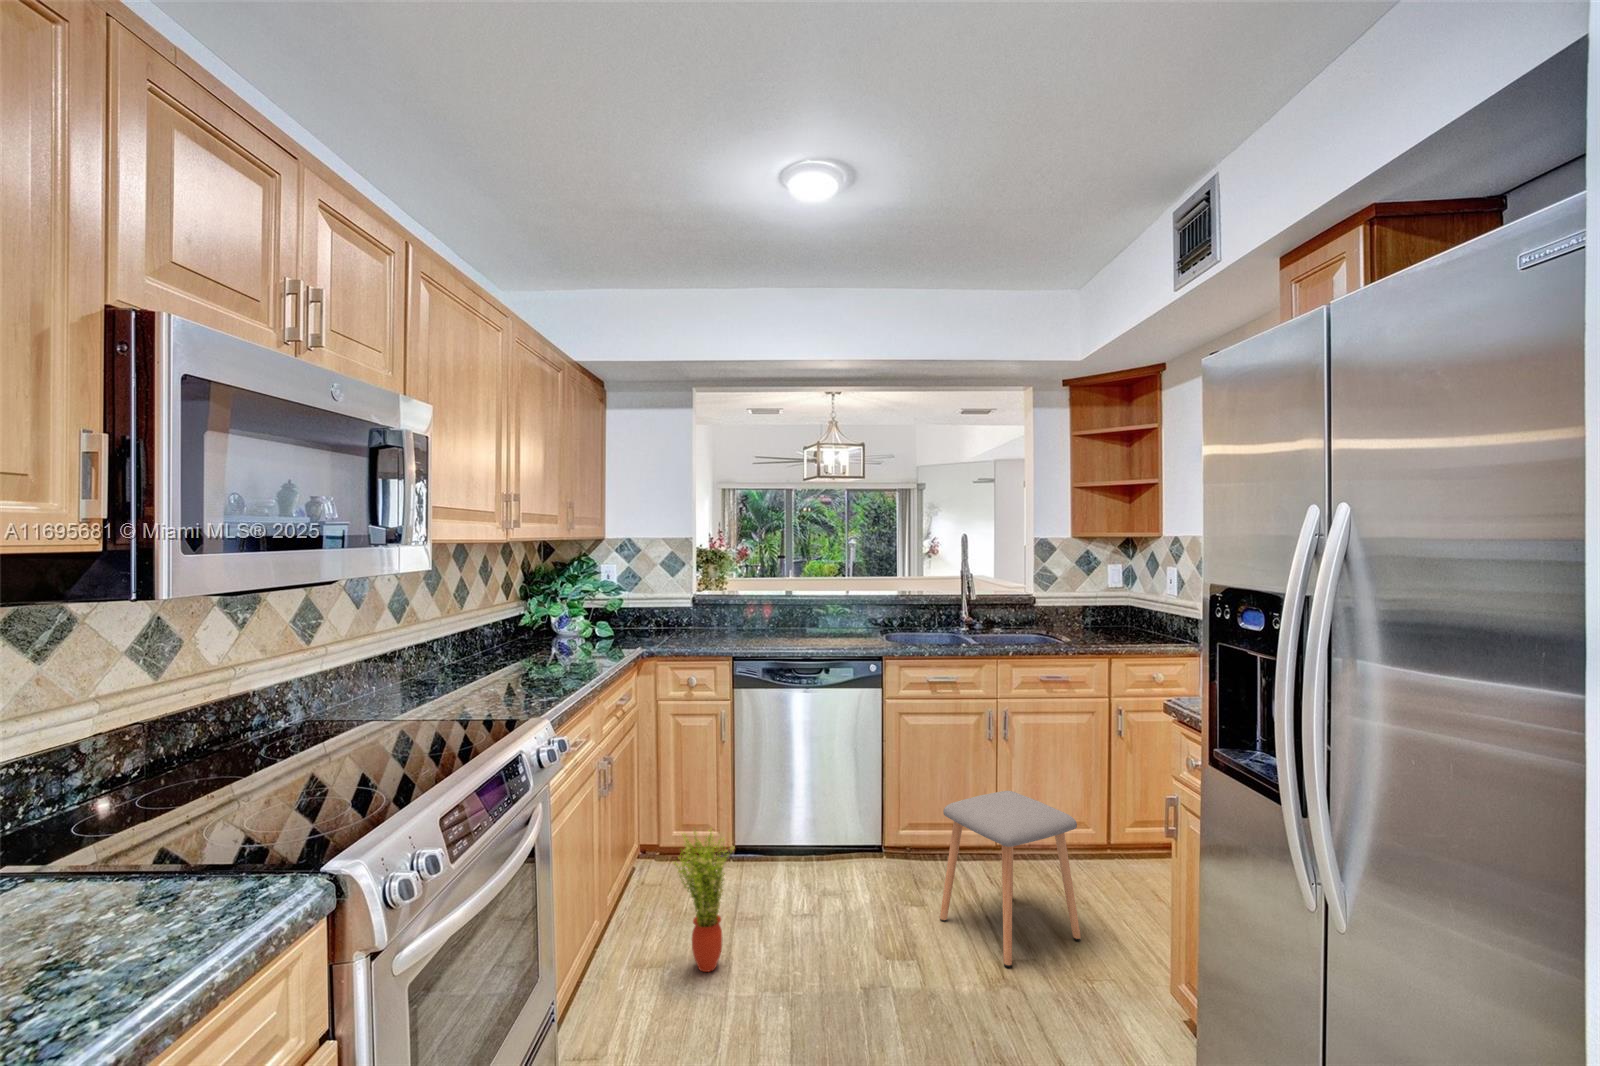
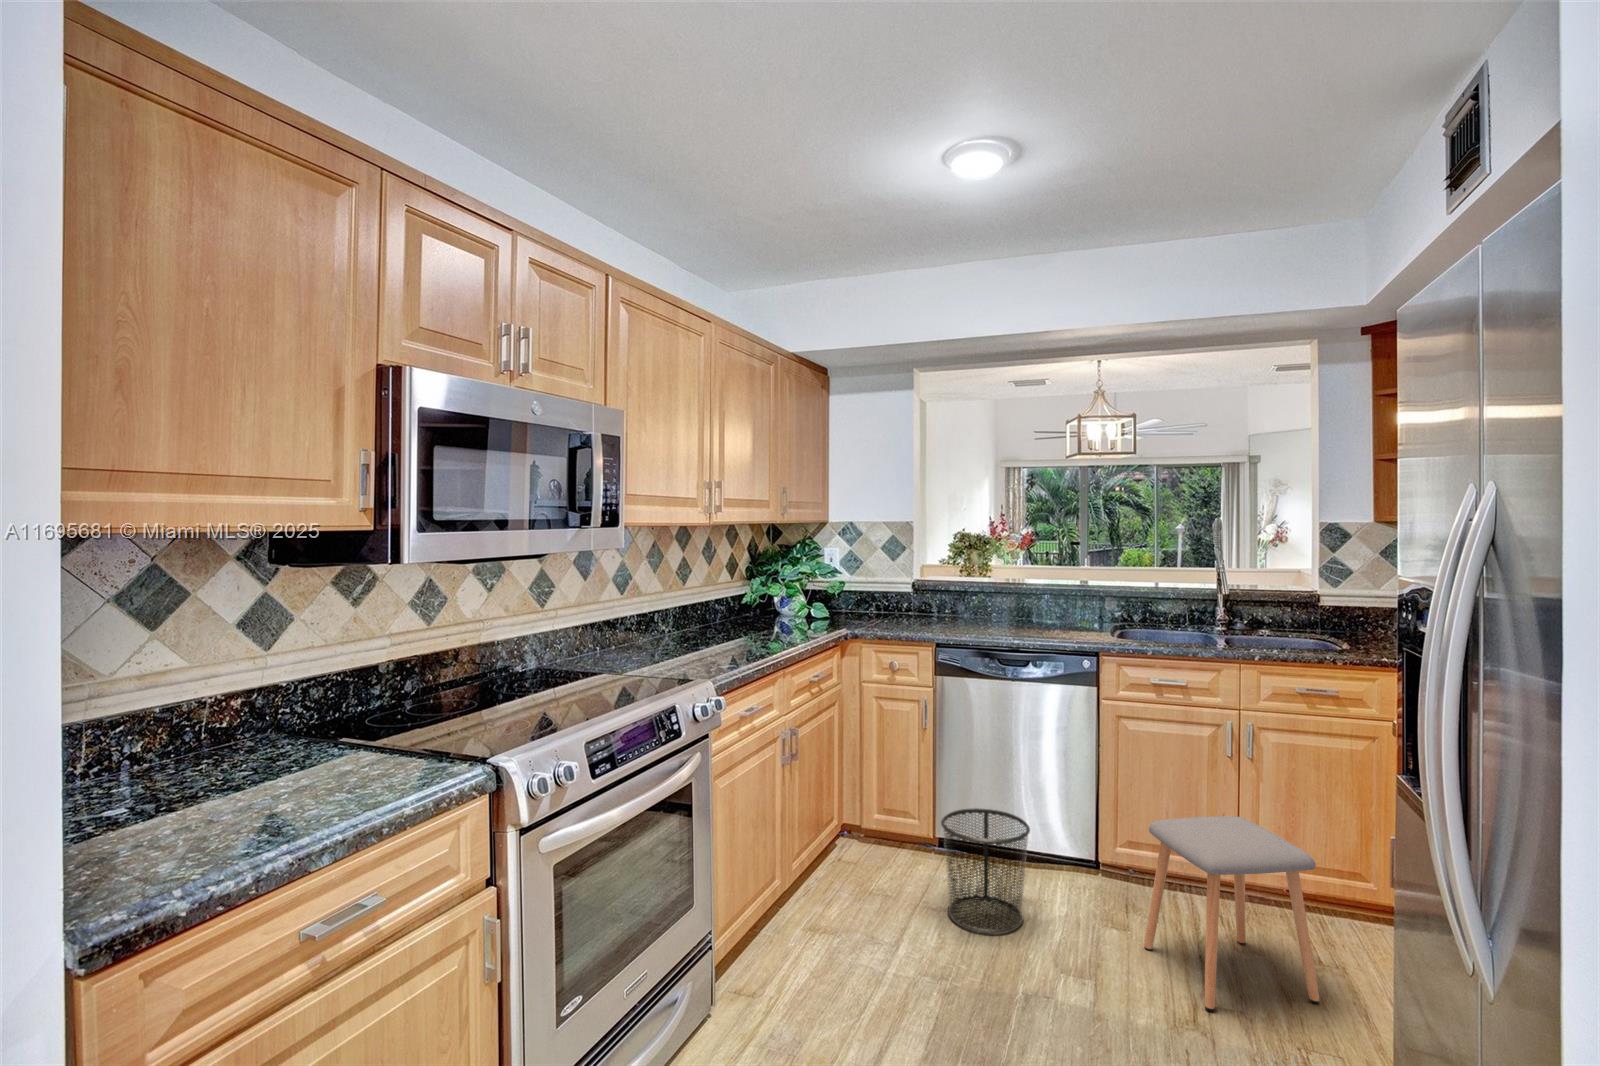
waste bin: none [757,813,840,936] -> present [941,808,1030,934]
potted plant: present [674,830,735,972] -> none [844,804,905,946]

